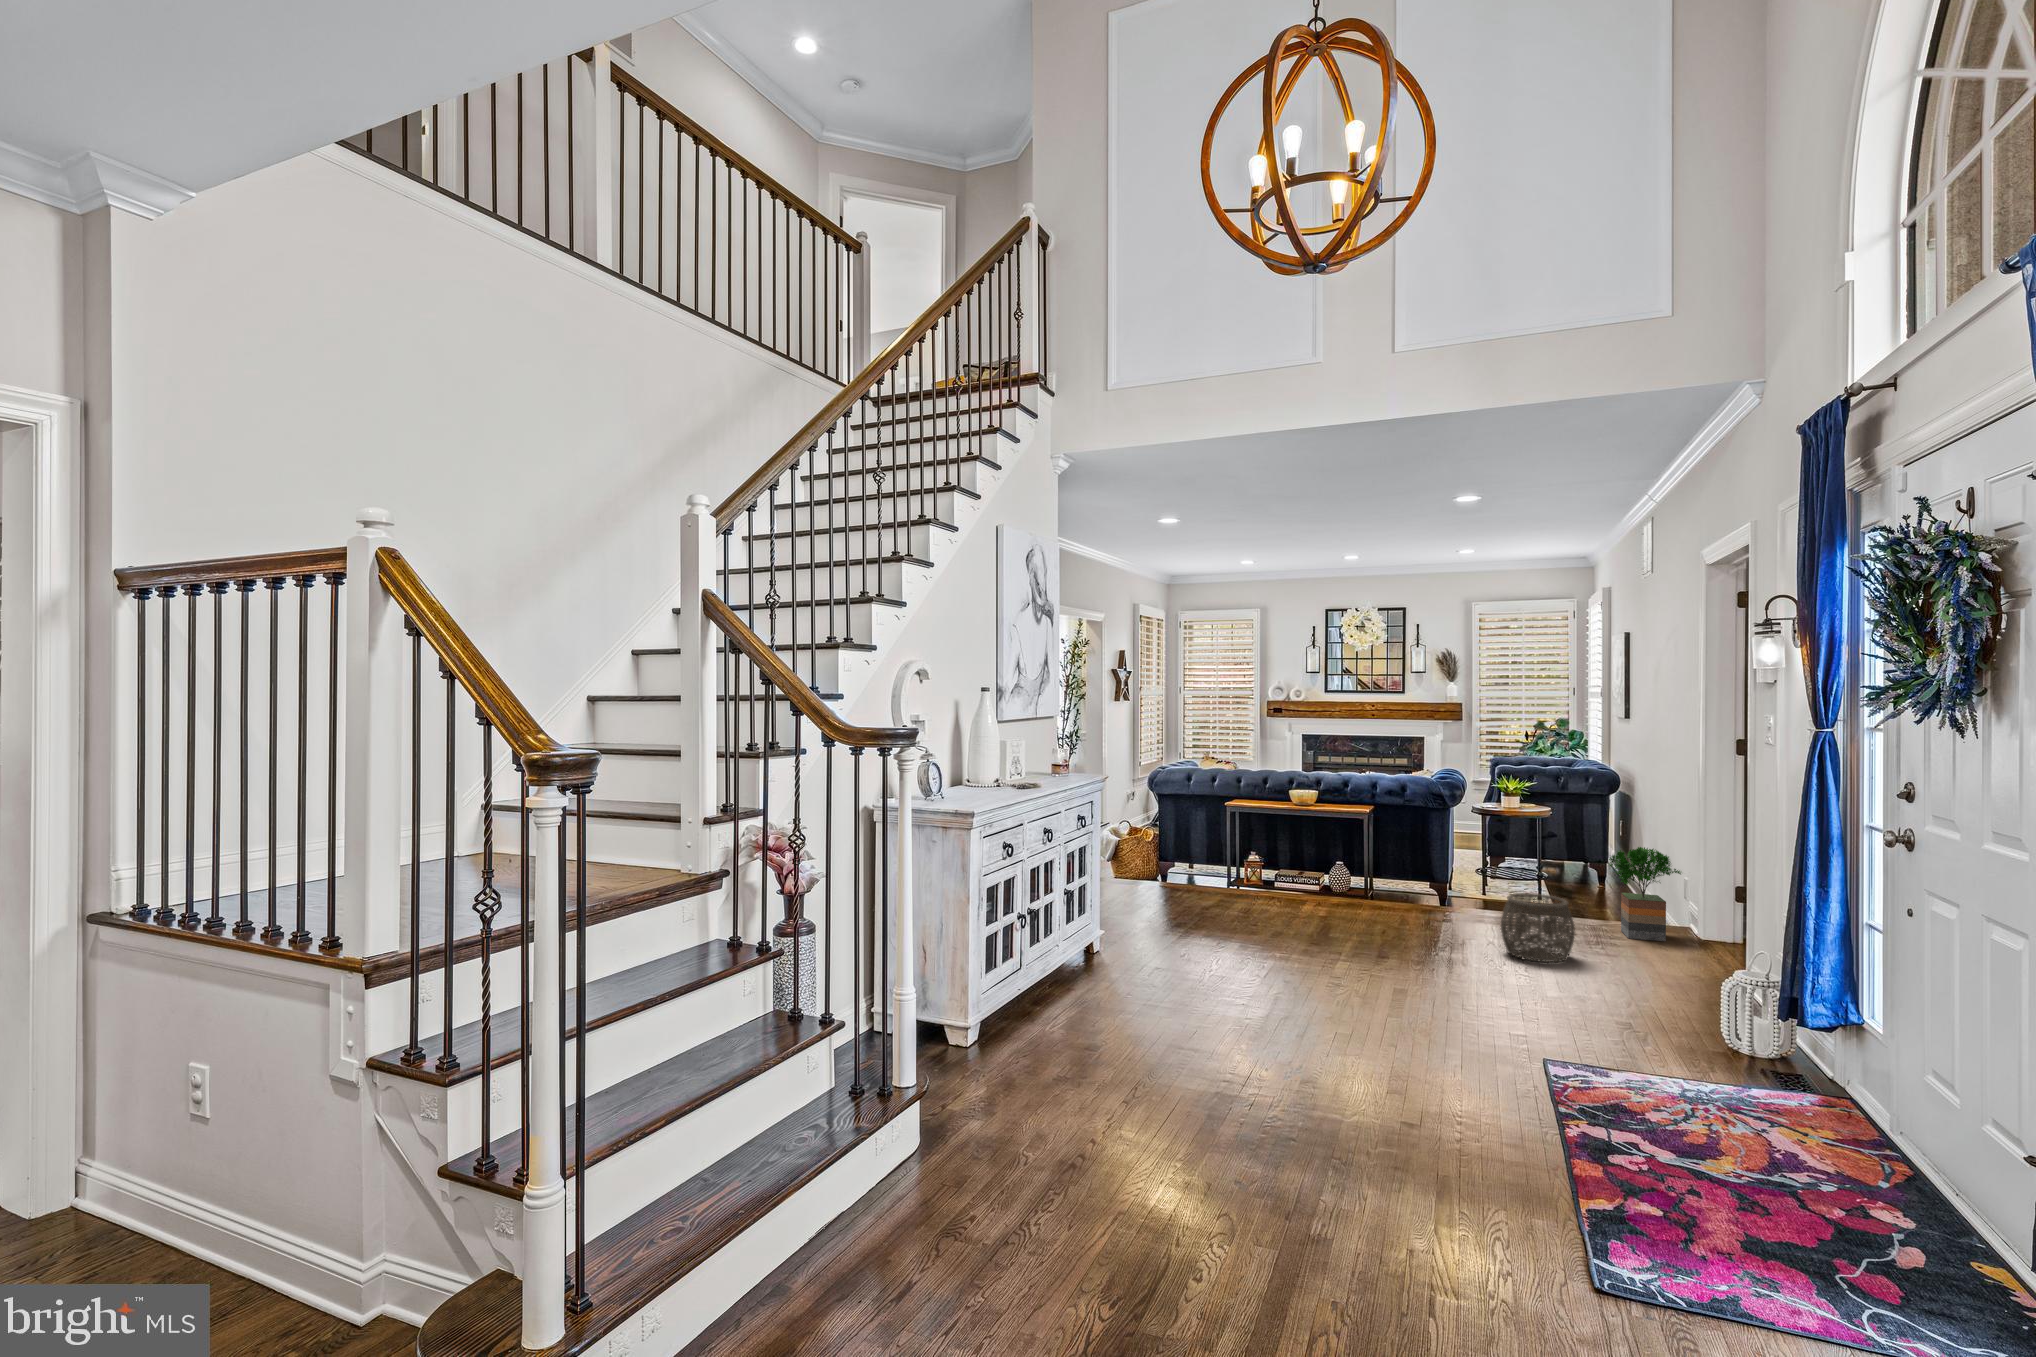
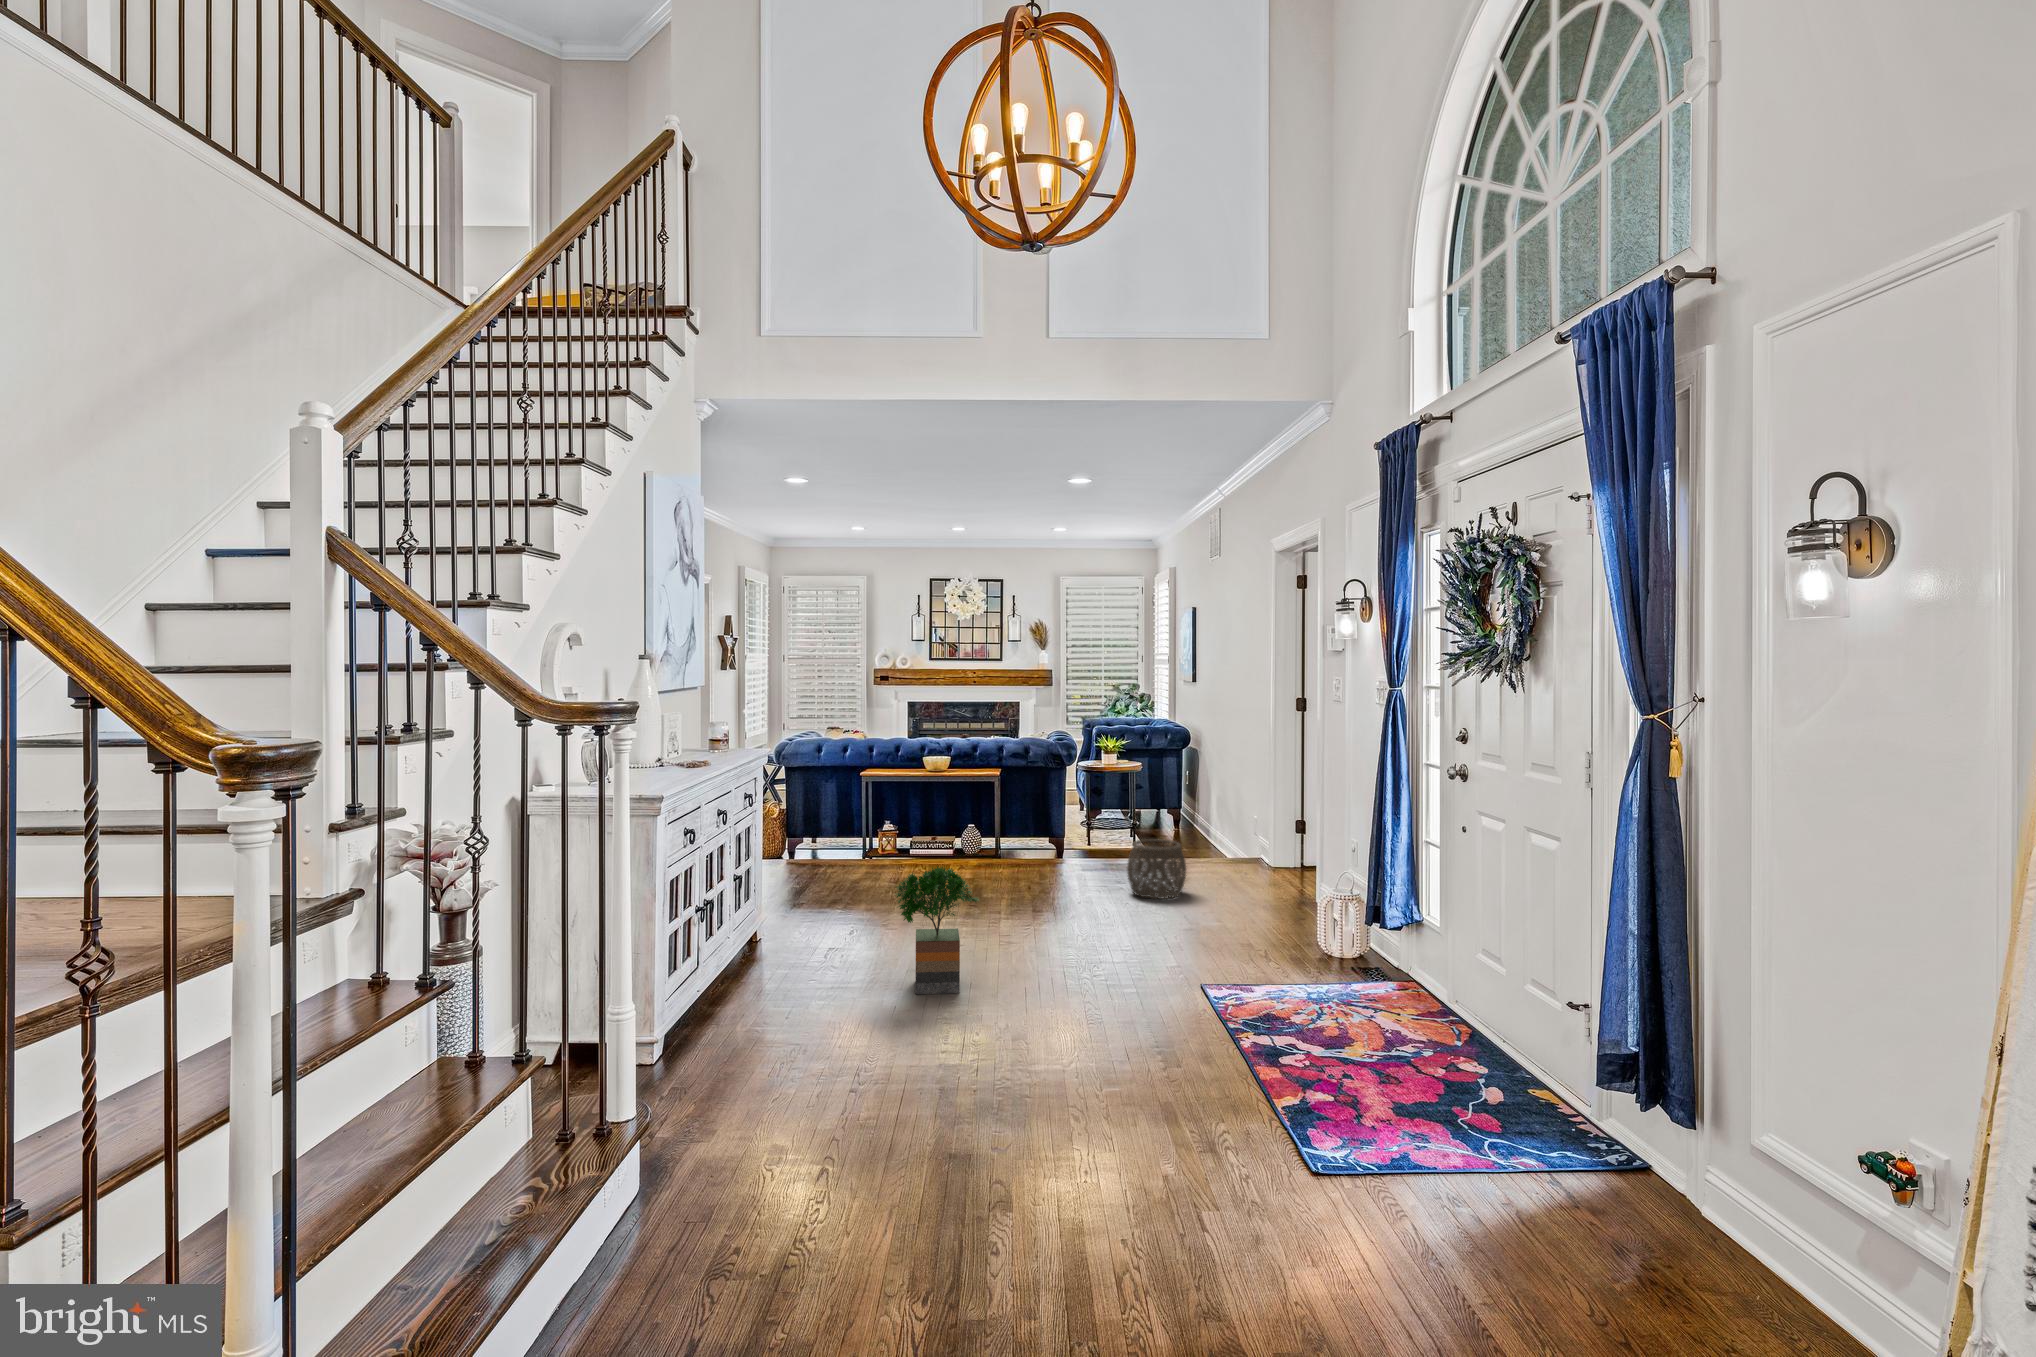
potted tree: present [1609,847,1681,941] -> present [896,866,979,994]

